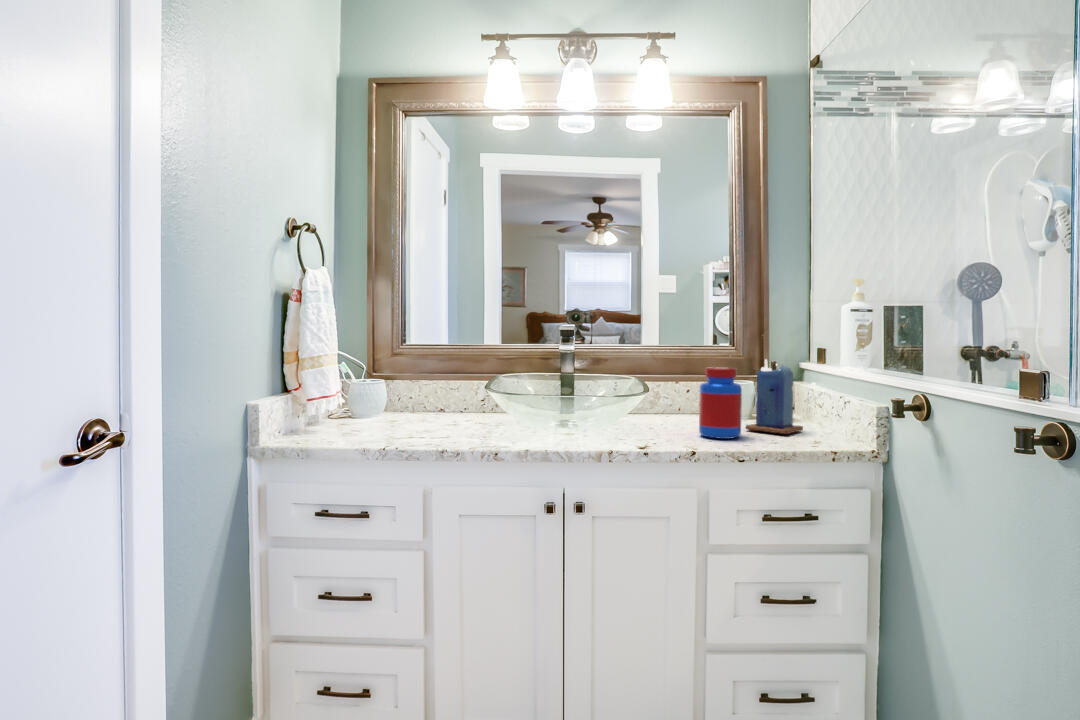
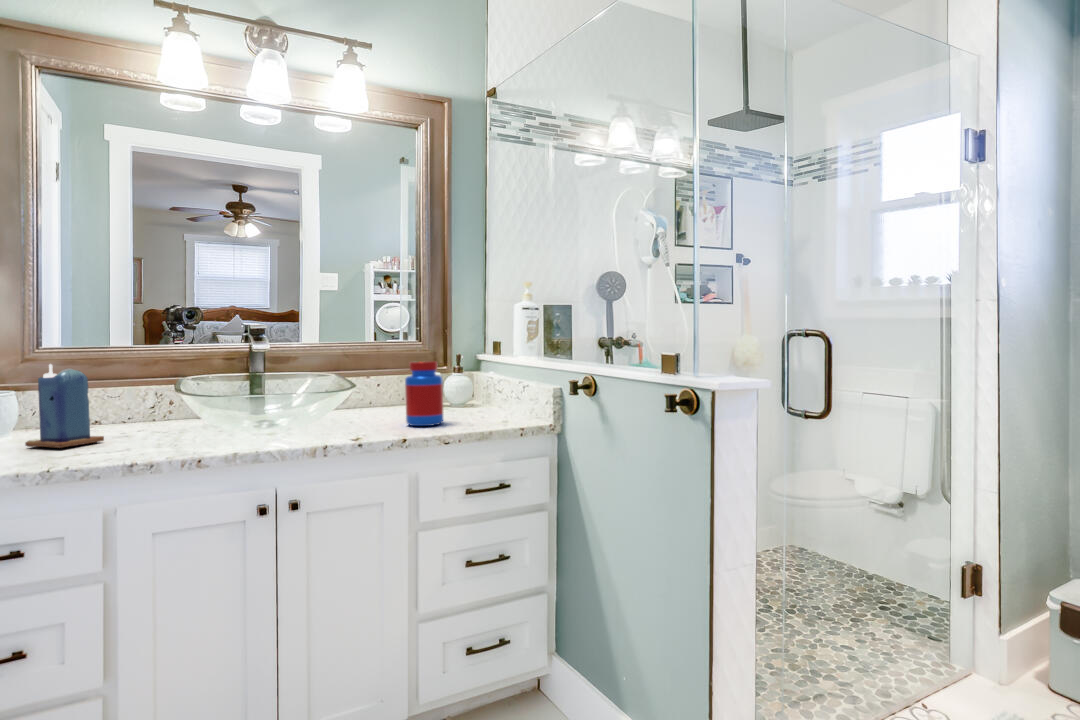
candle: present [746,359,803,434] -> present [25,364,104,448]

